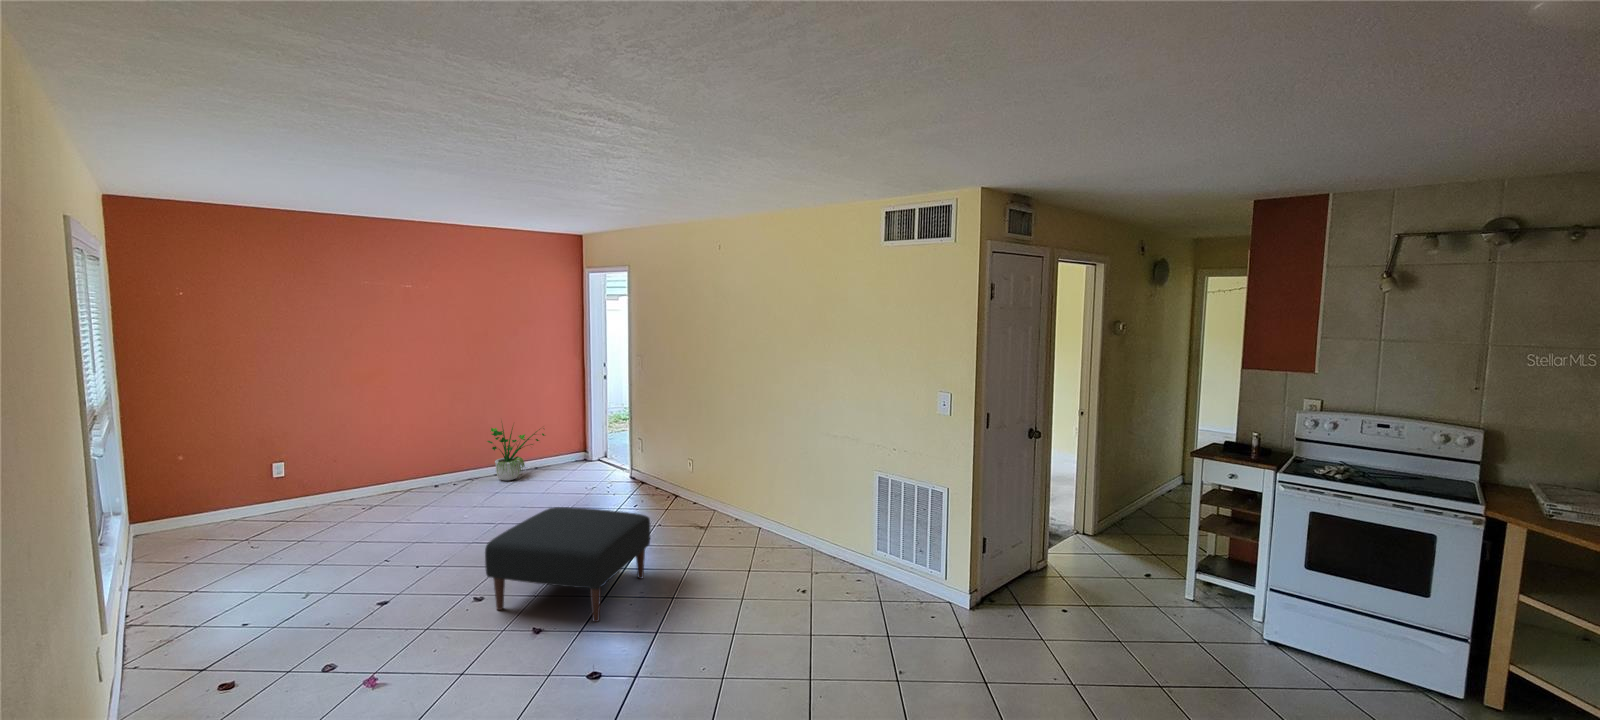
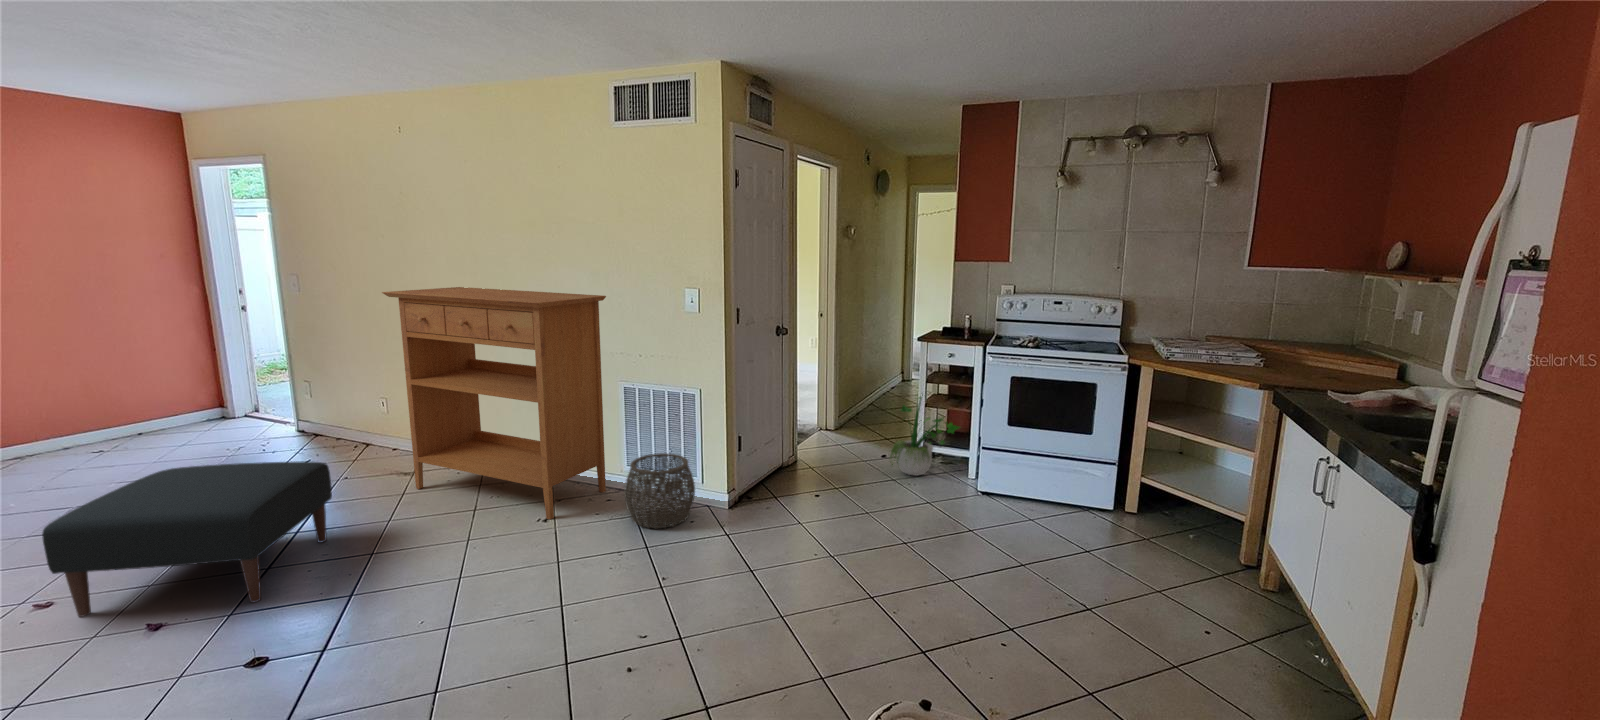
console table: none [696,376,867,590] -> present [382,287,606,519]
potted plant: present [487,426,545,480] -> present [890,395,959,475]
woven basket: none [872,543,938,618] -> present [624,453,695,529]

